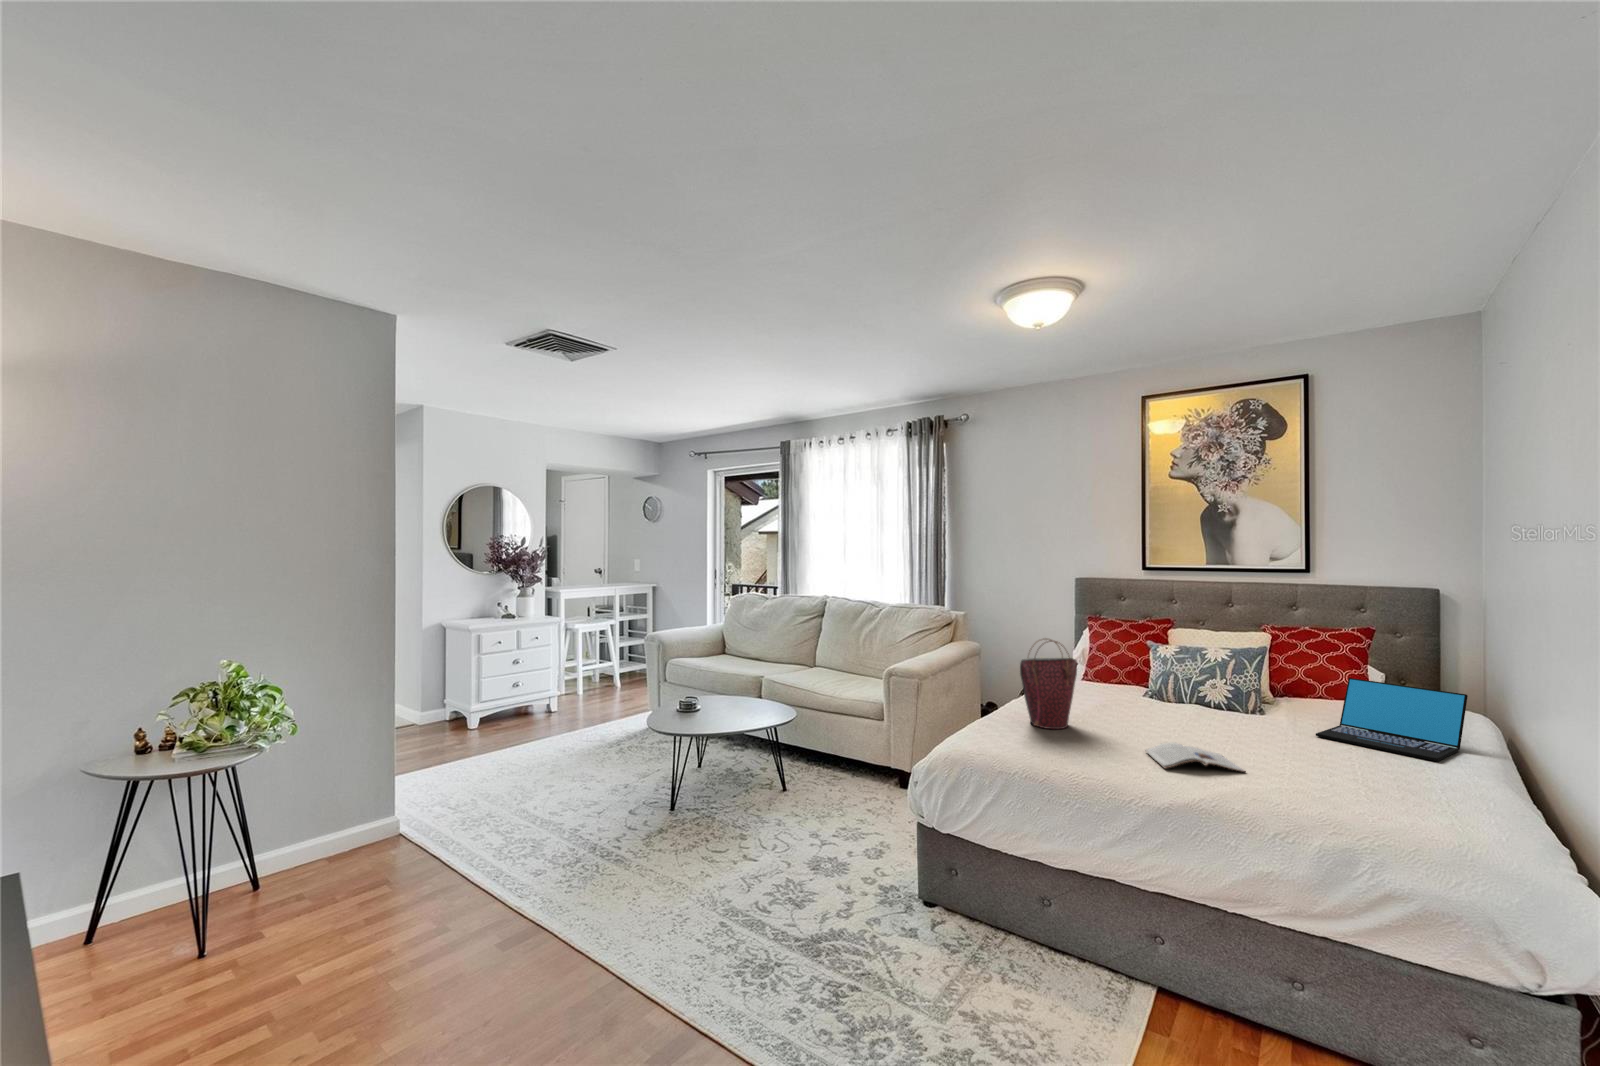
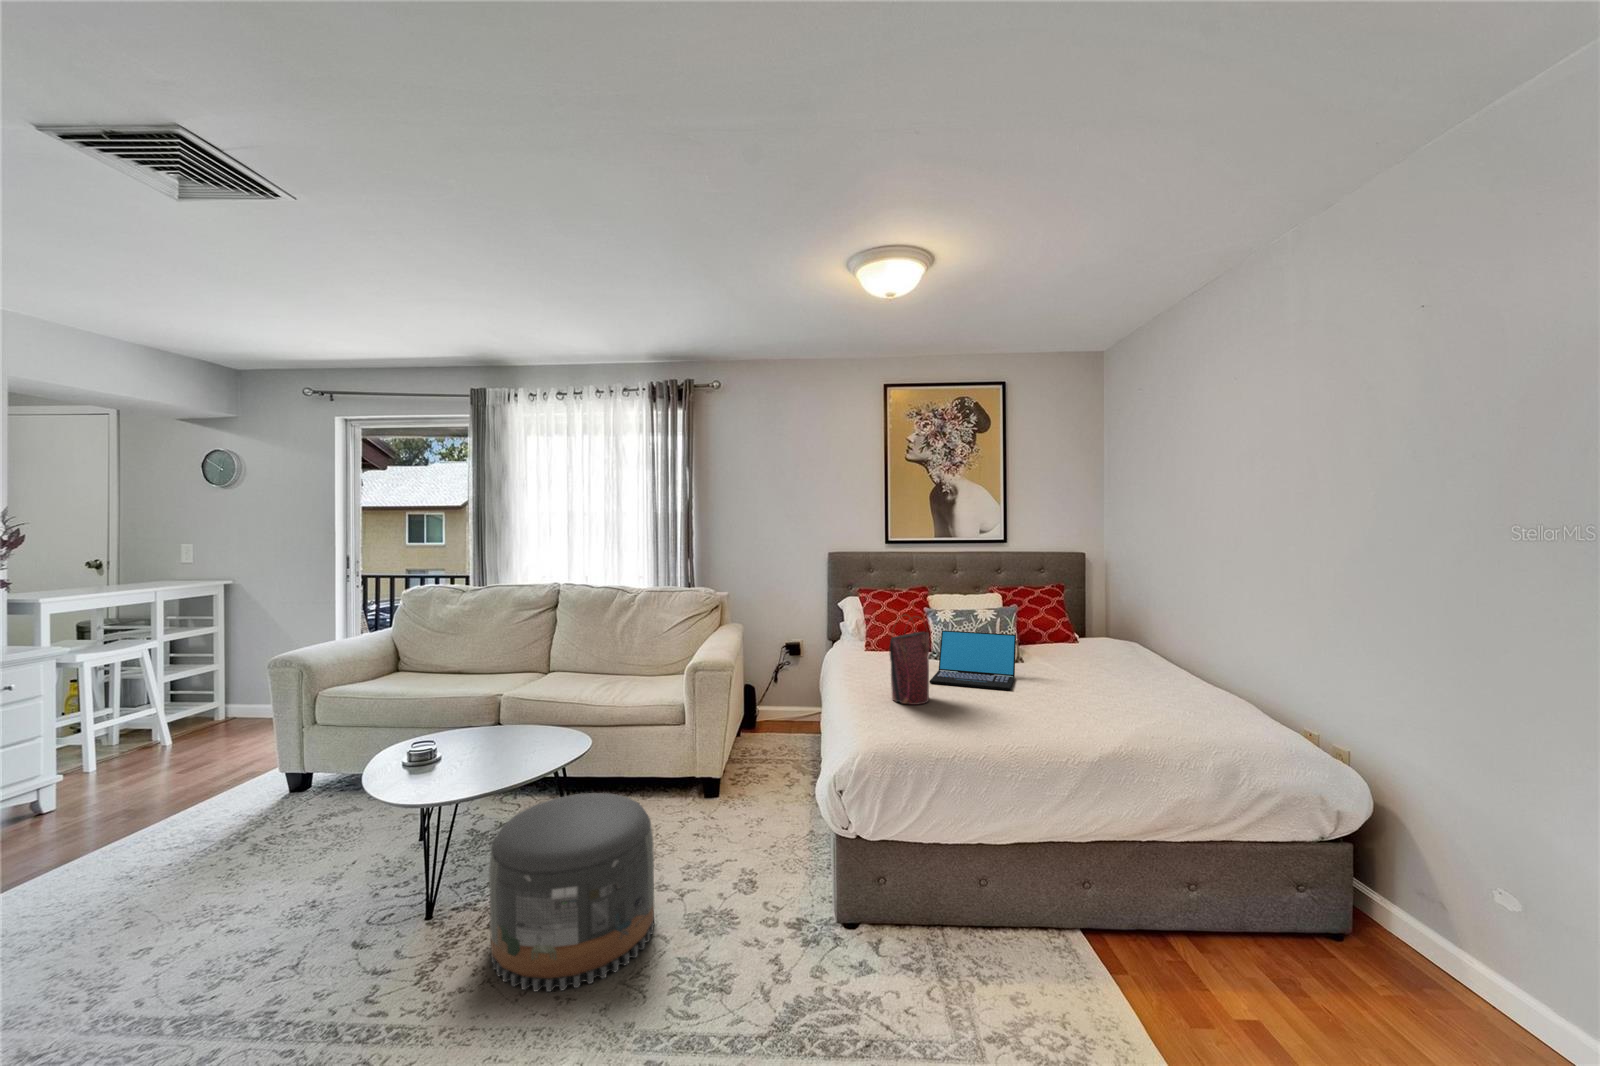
laptop: present [1316,678,1468,761] -> present [930,630,1016,690]
magazine: present [1145,742,1245,772] -> none [1017,698,1102,724]
pouf: none [683,746,796,873] -> present [489,793,654,992]

